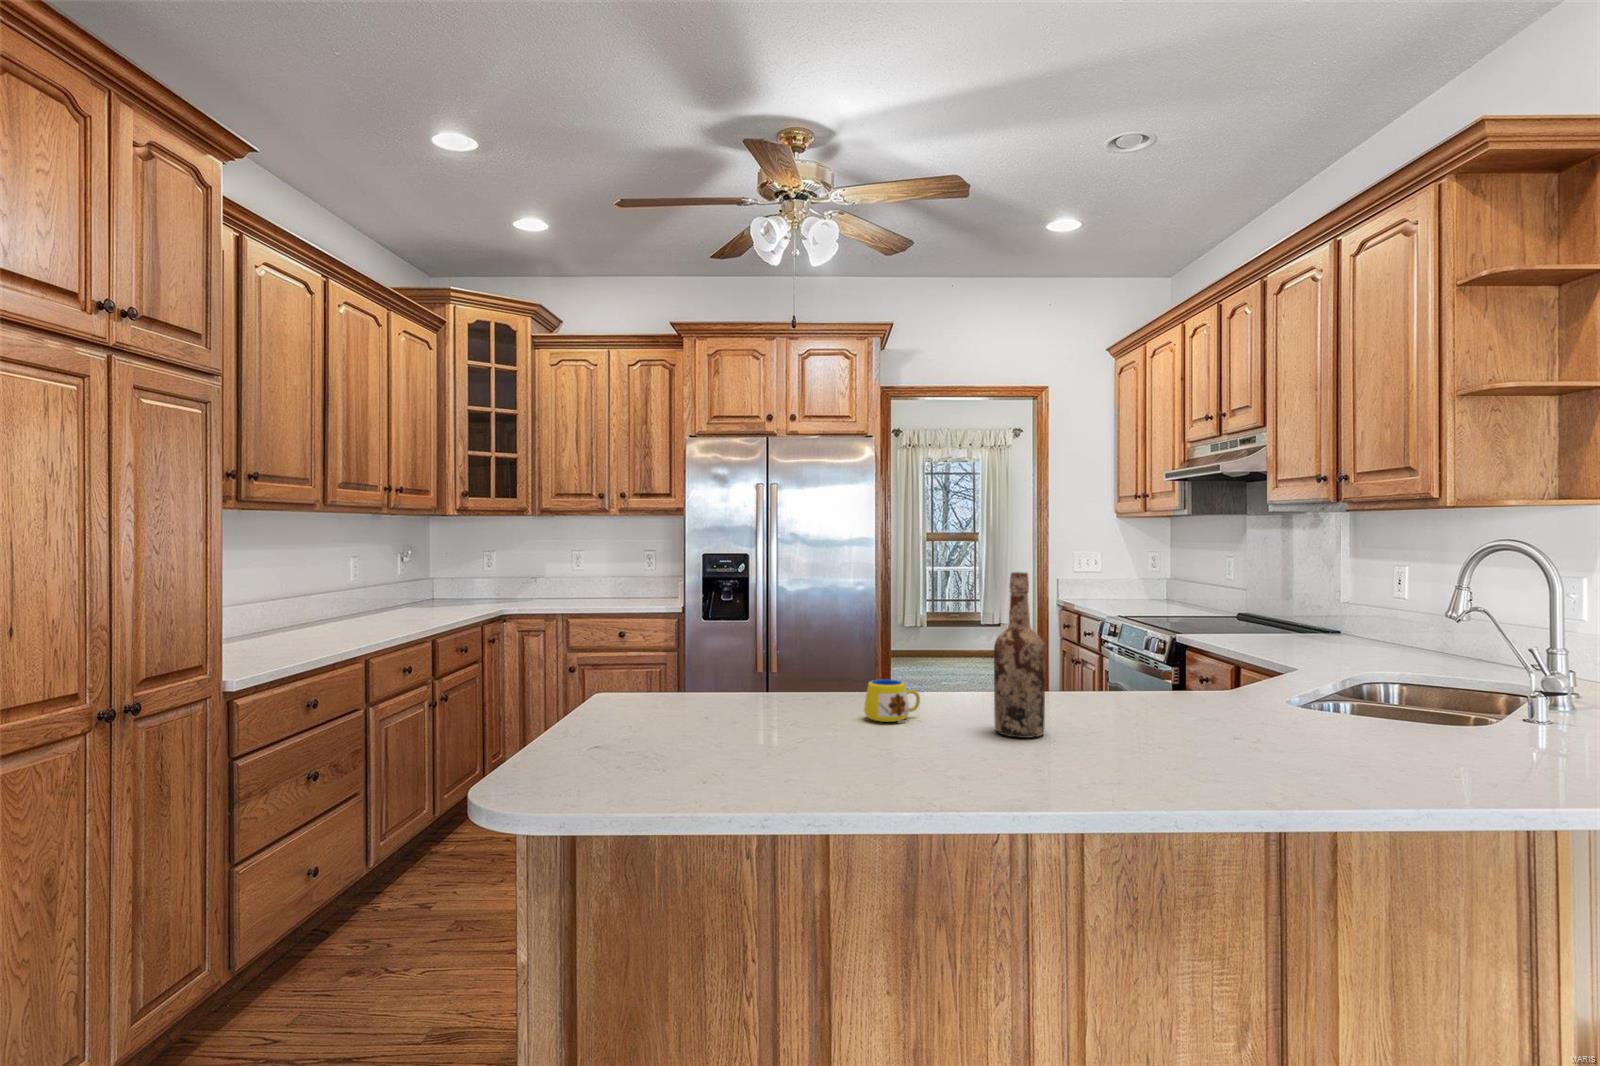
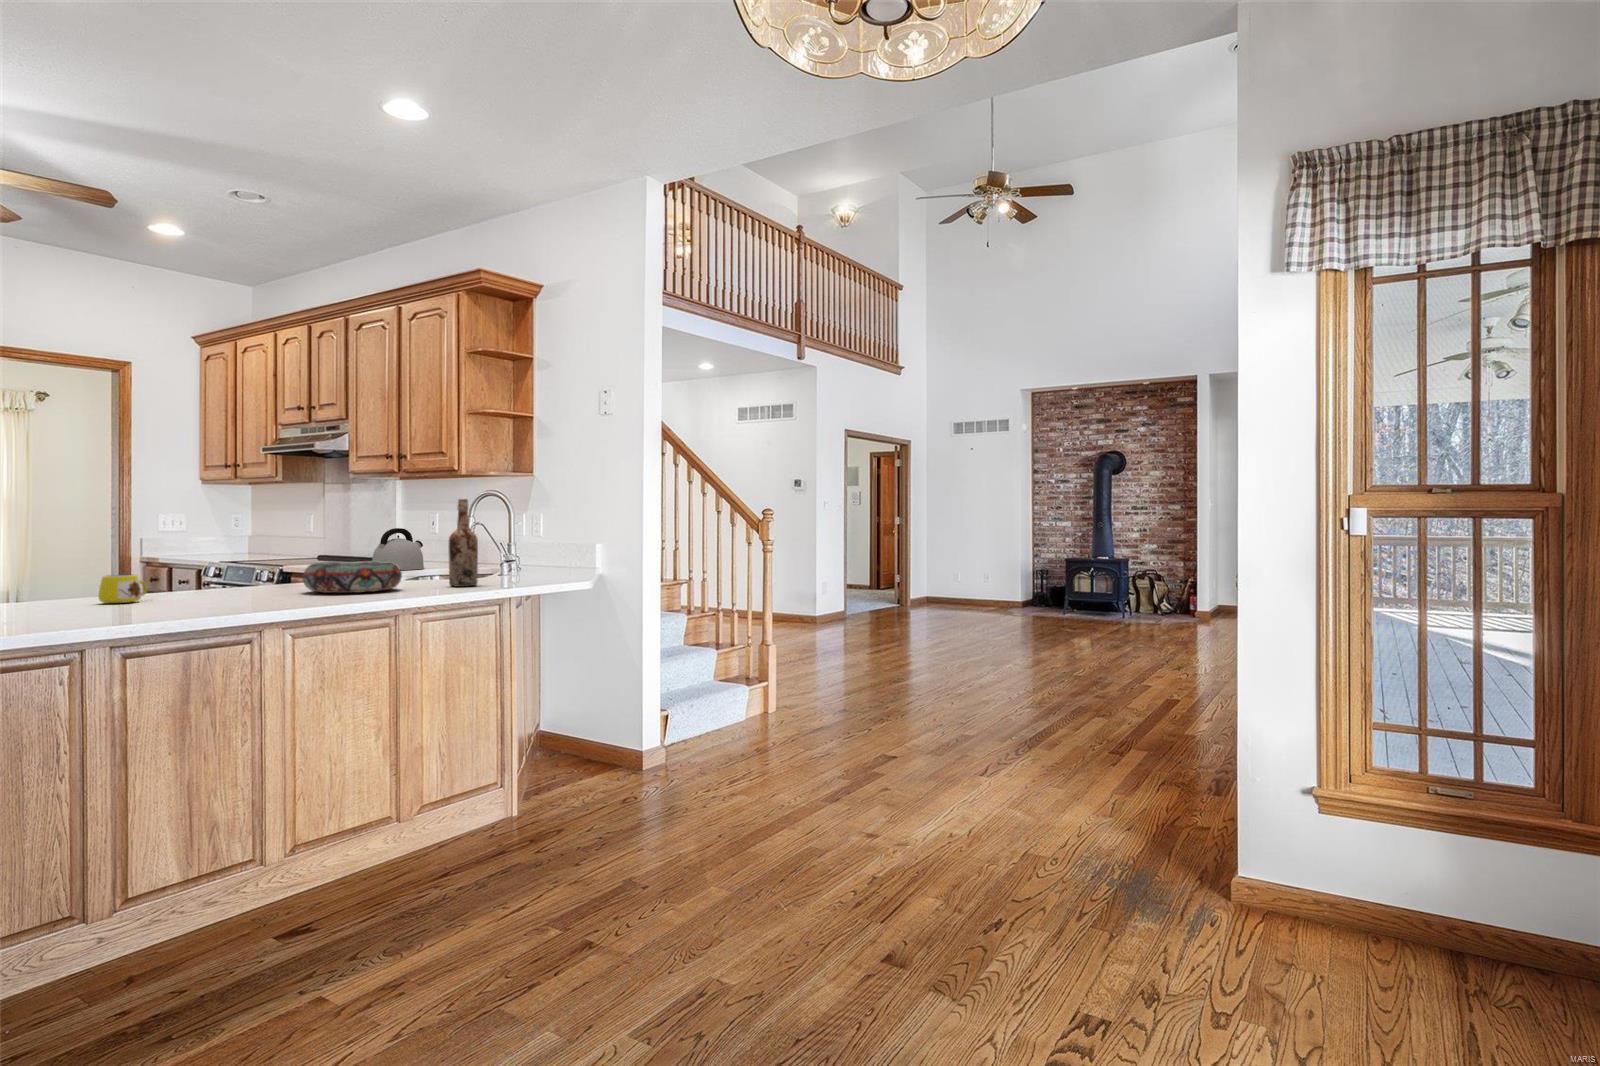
wine bottle: present [994,572,1045,738] -> present [449,499,478,587]
kettle: none [1286,592,1376,662] -> present [372,528,424,570]
decorative bowl: none [1116,682,1289,758] -> present [303,561,402,593]

